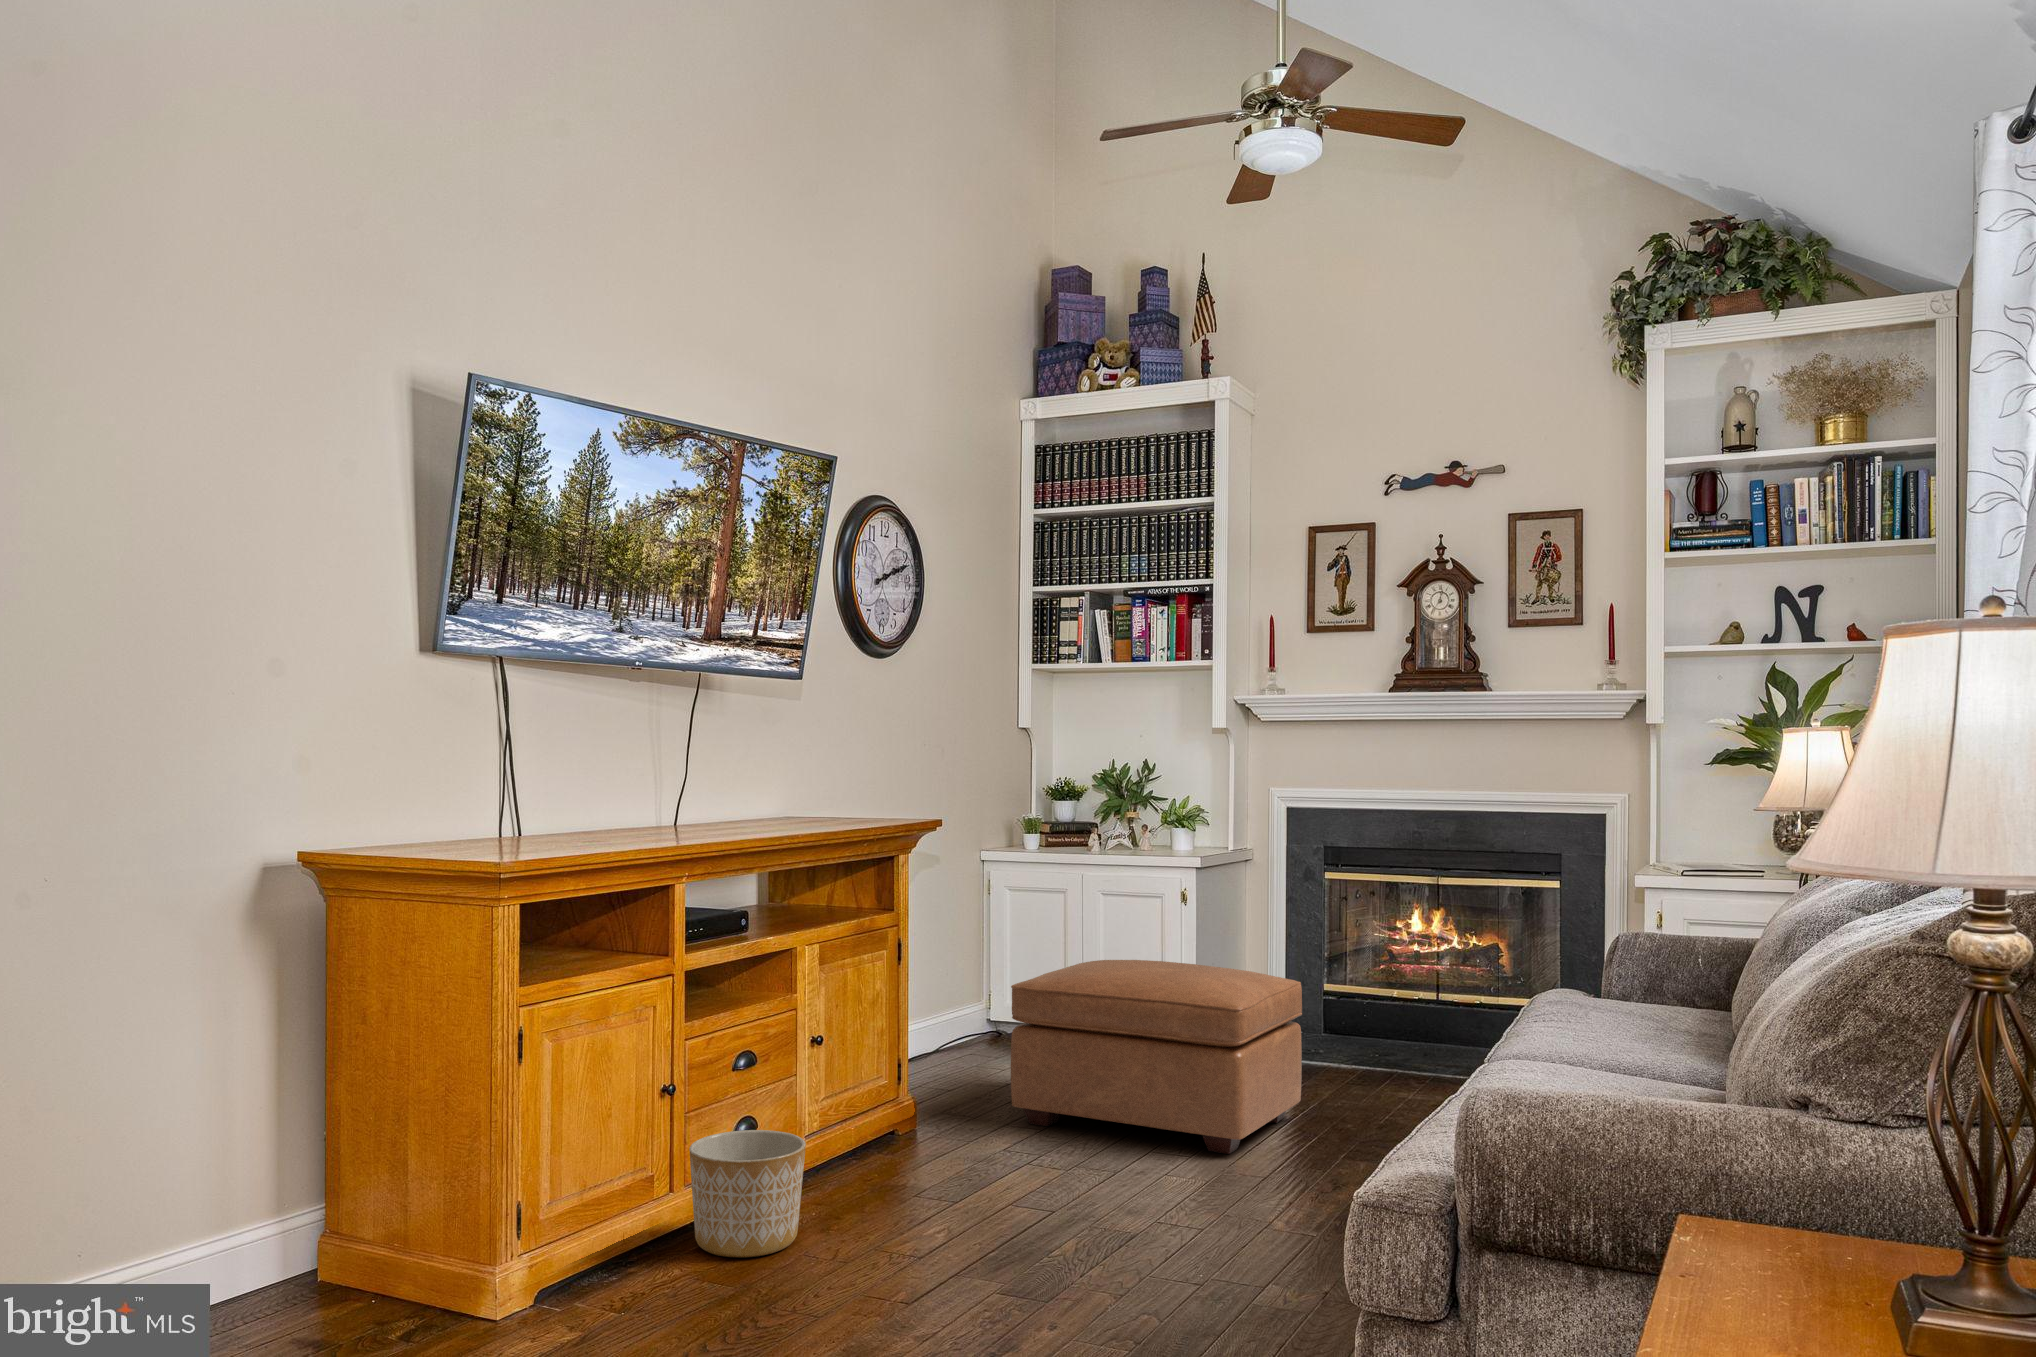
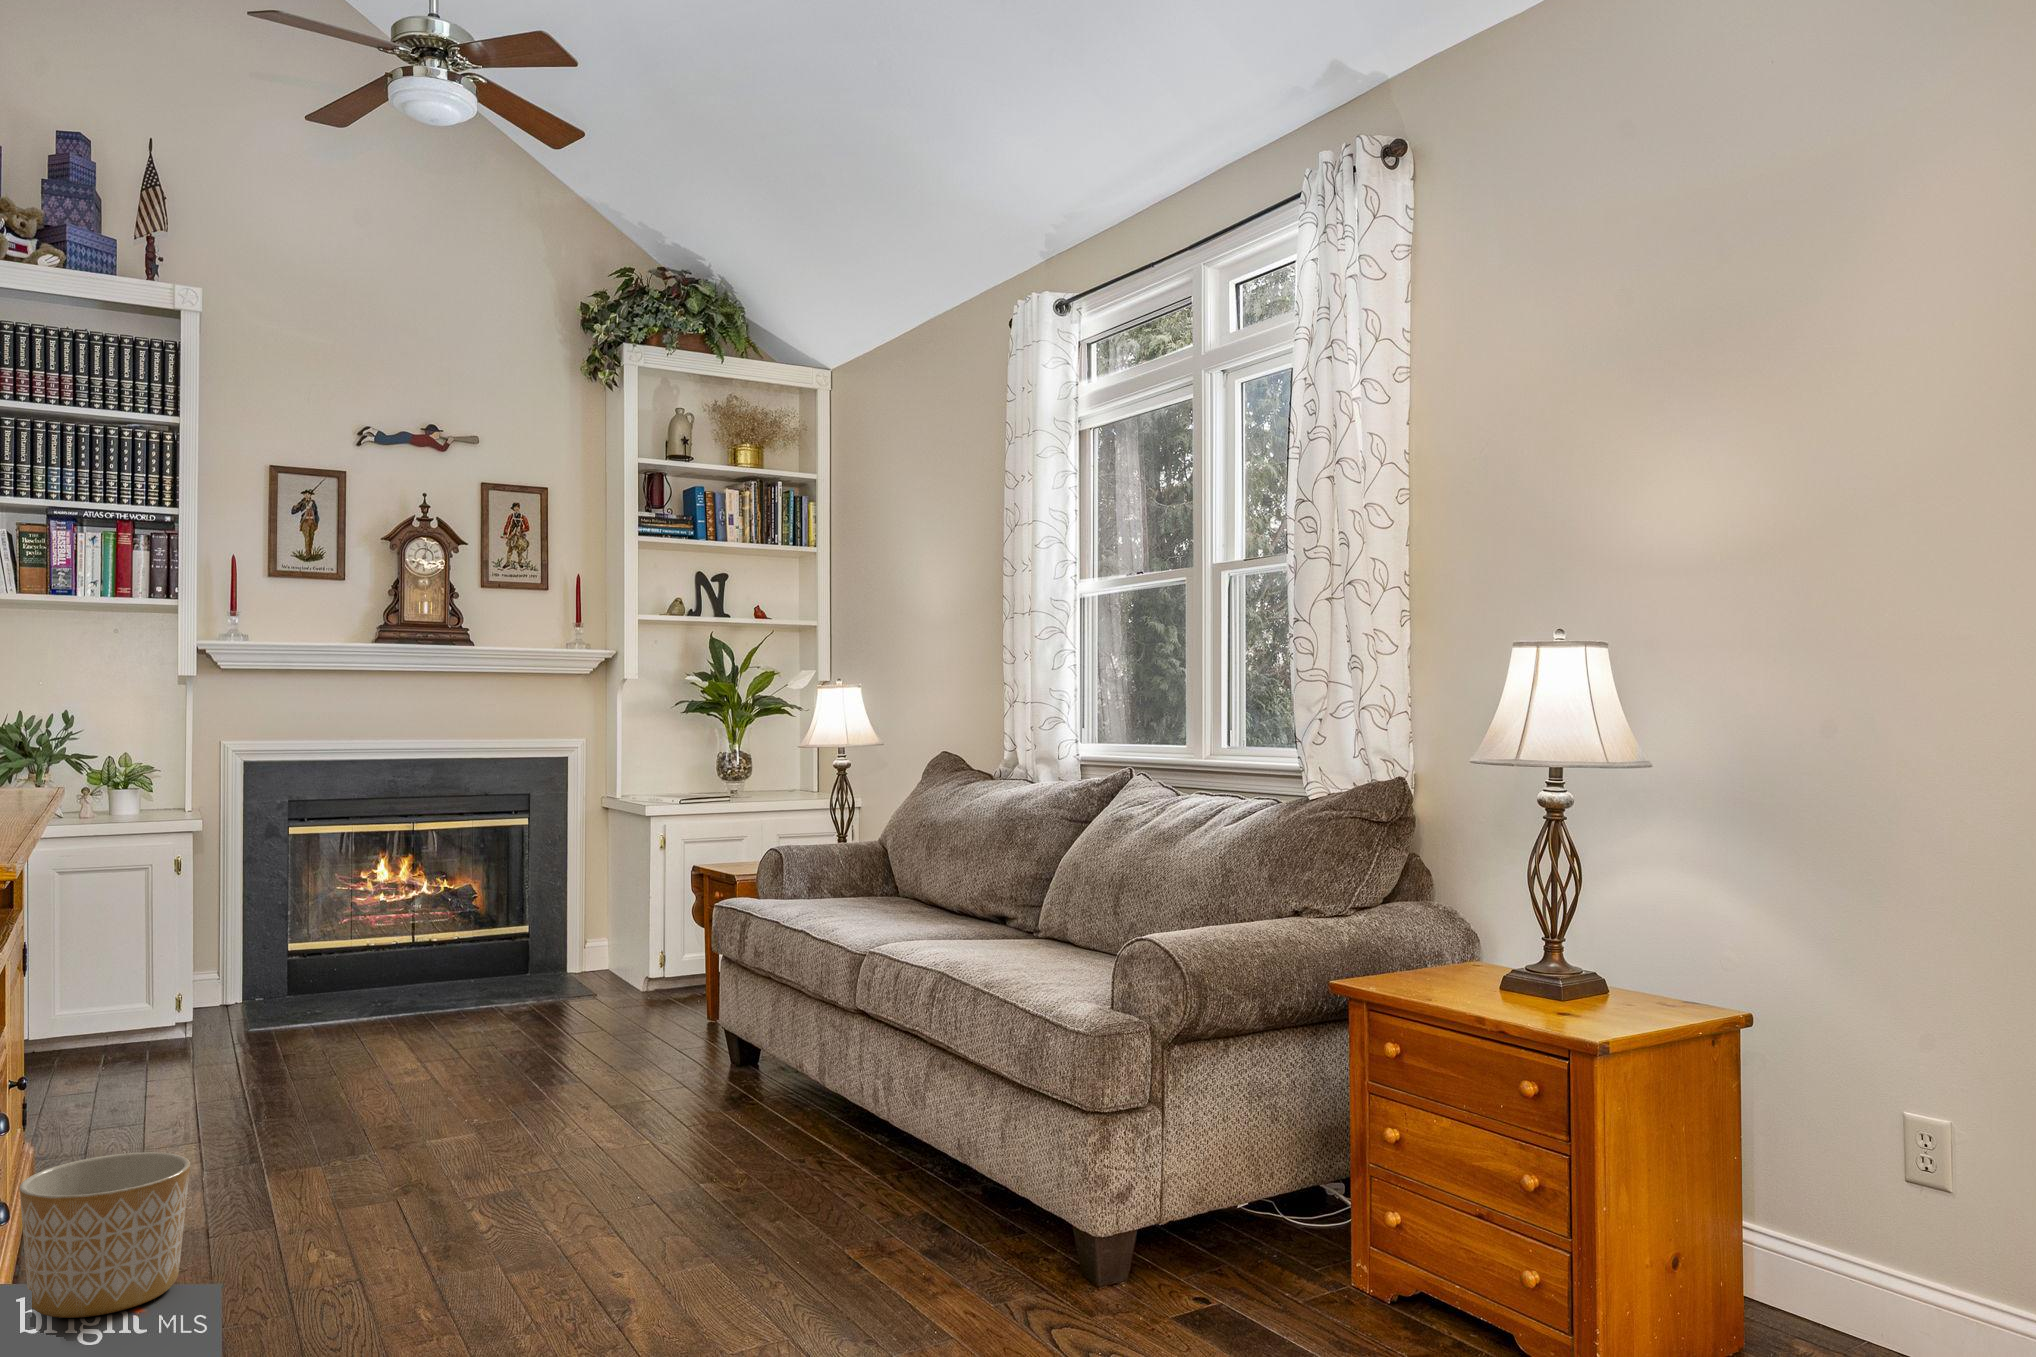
ottoman: present [1011,960,1302,1154] -> none [130,922,442,1128]

